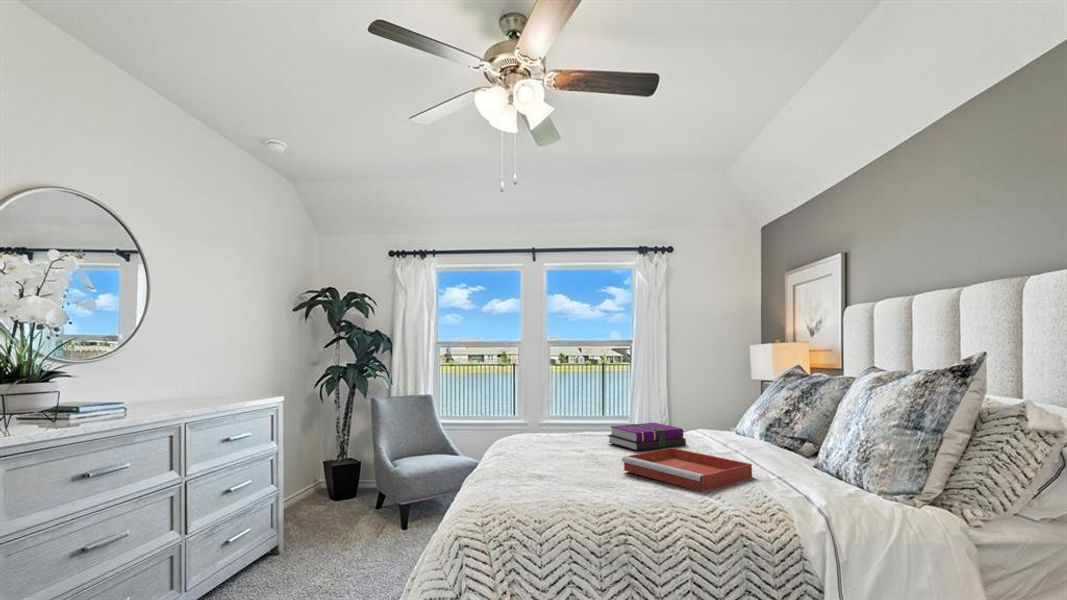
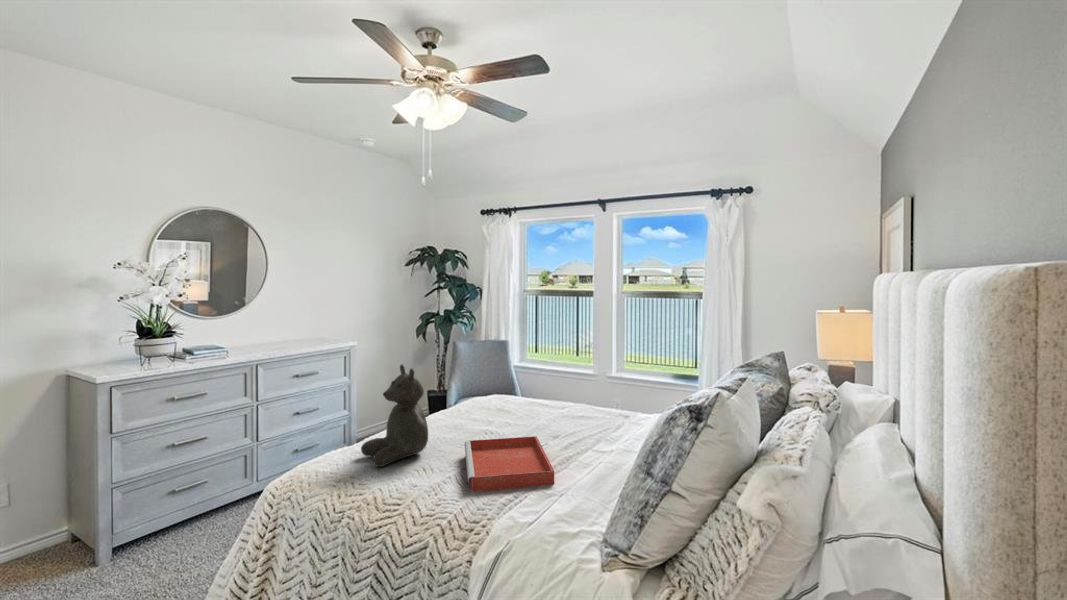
teddy bear: none [520,378,602,491] -> present [361,364,428,467]
notebook: present [608,423,686,450] -> none [537,400,600,429]

